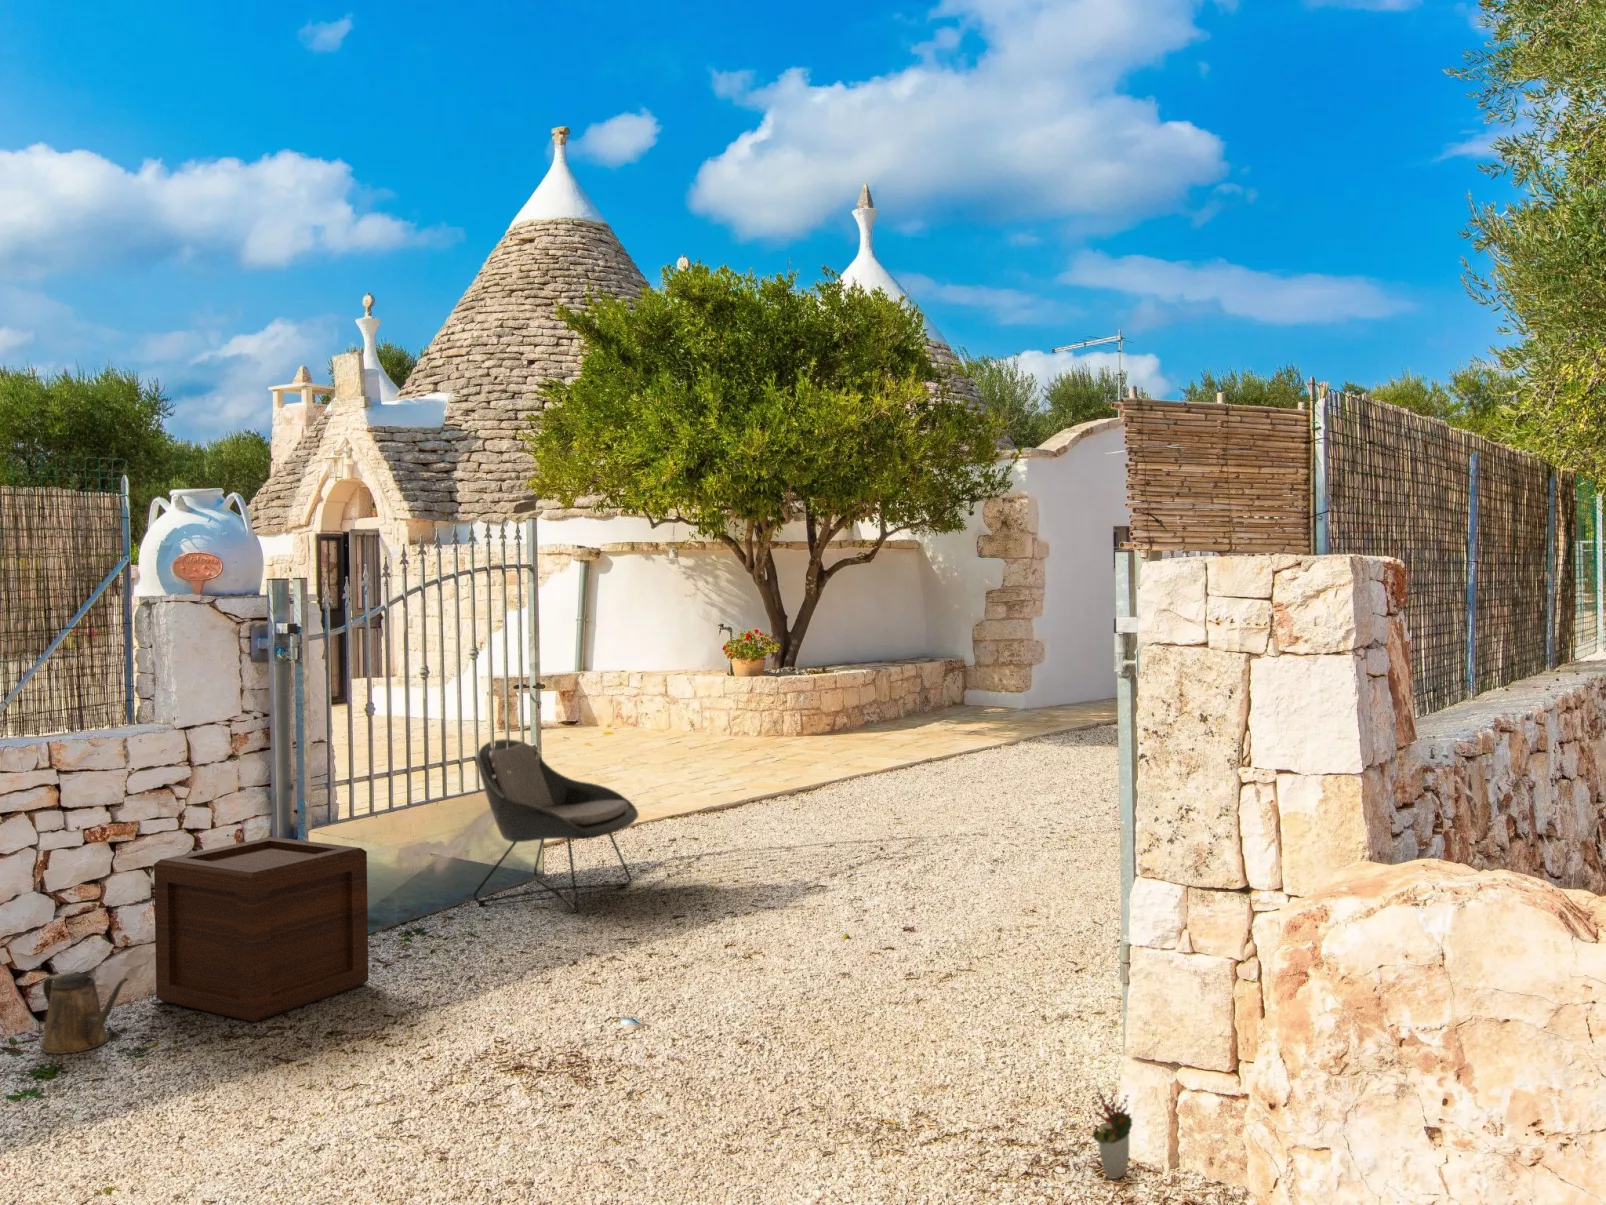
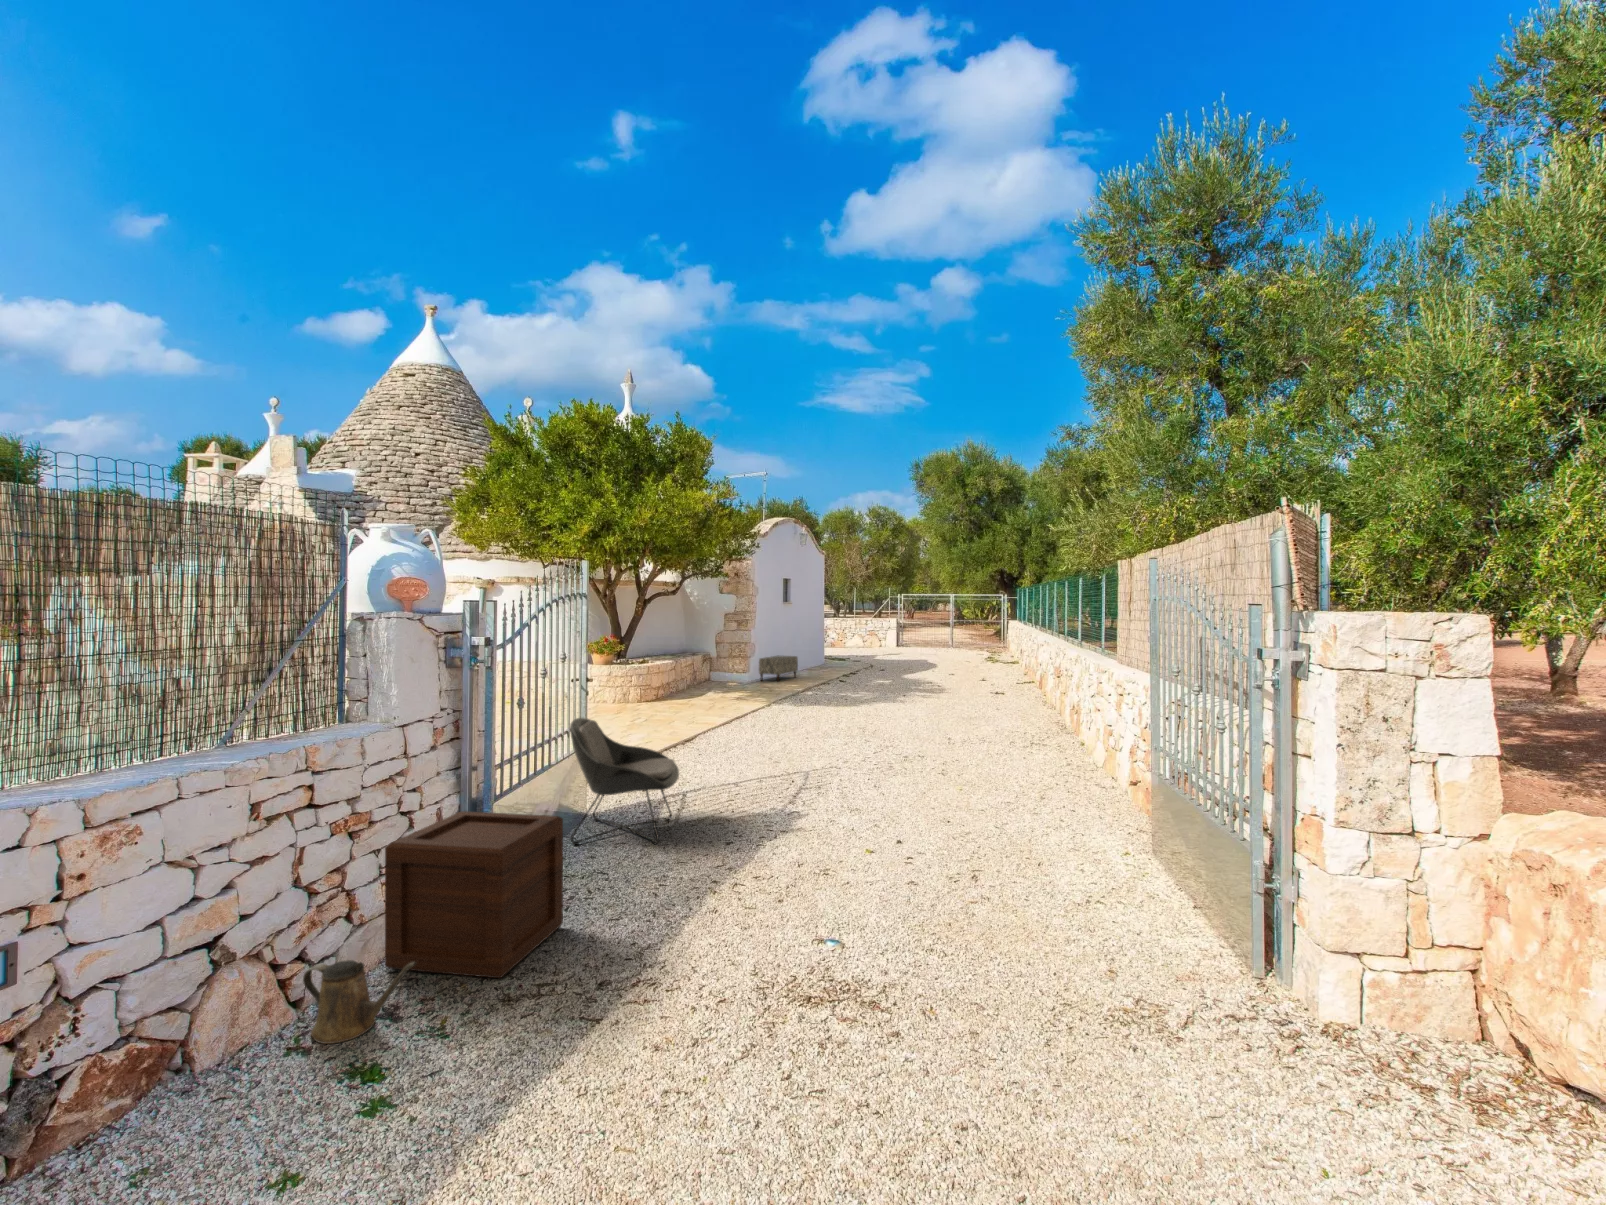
bench: none [1009,668,1083,712] -> present [759,656,798,681]
decorative plant: present [1093,1087,1132,1179] -> none [1266,956,1301,1023]

